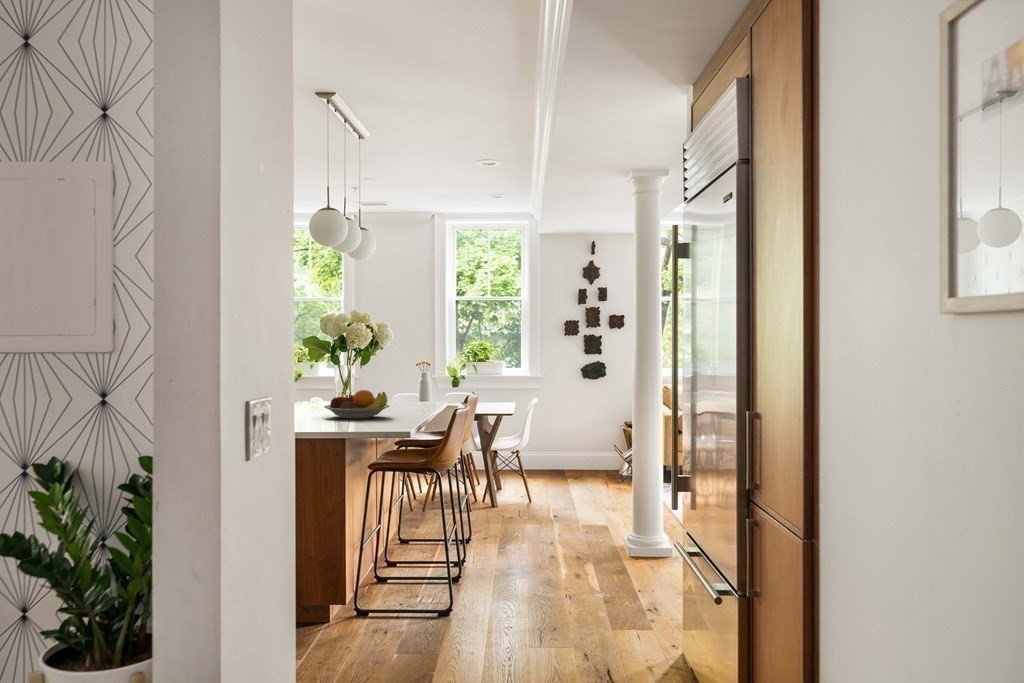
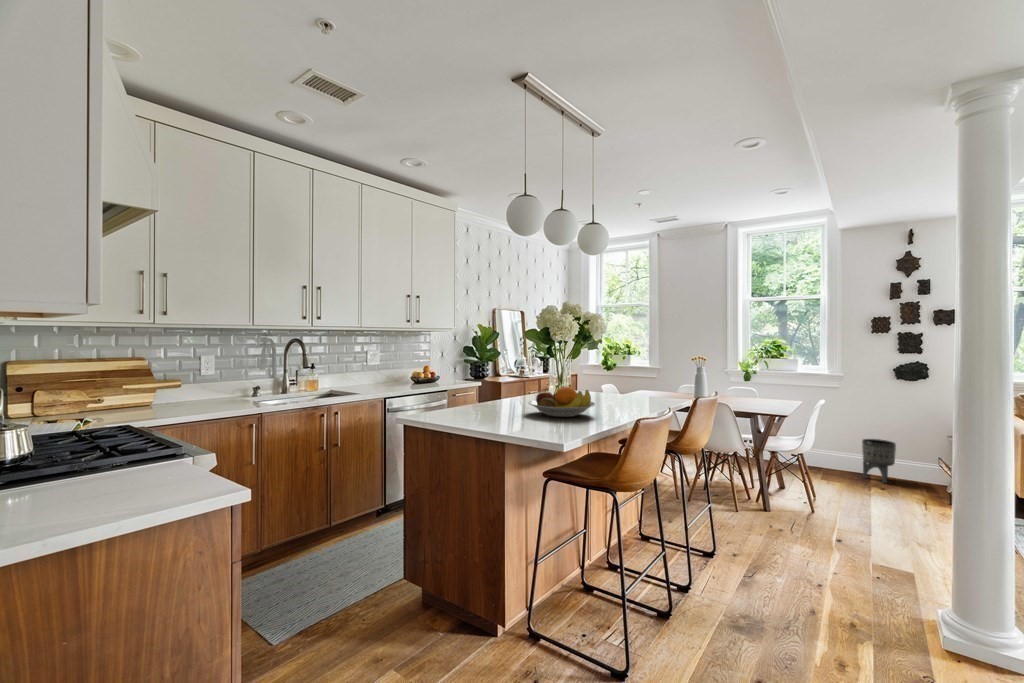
planter: none [559,435,584,474] -> present [862,439,896,483]

